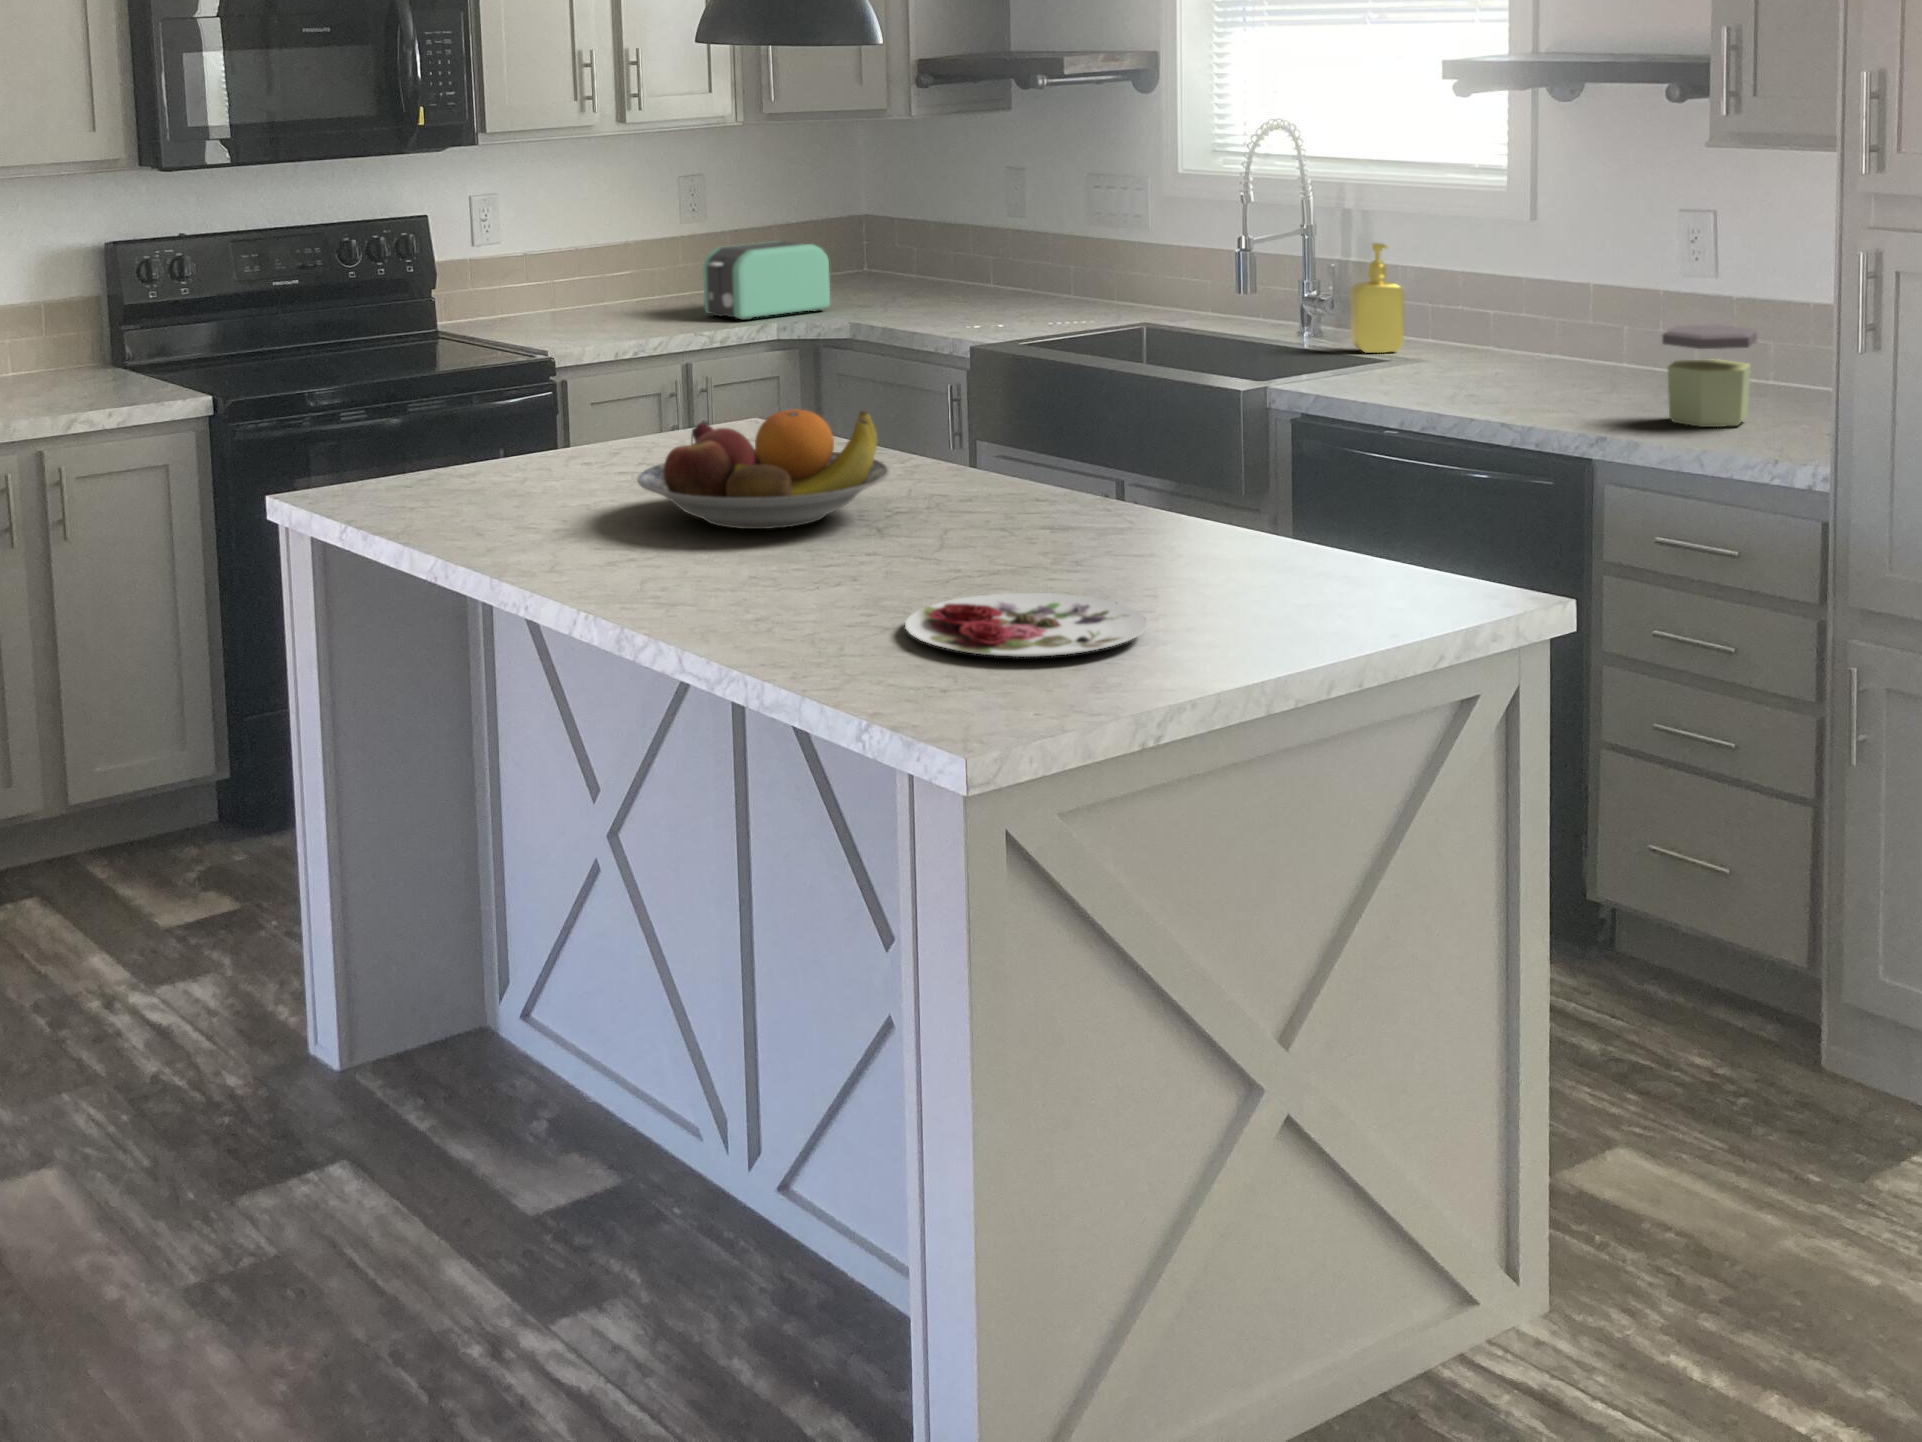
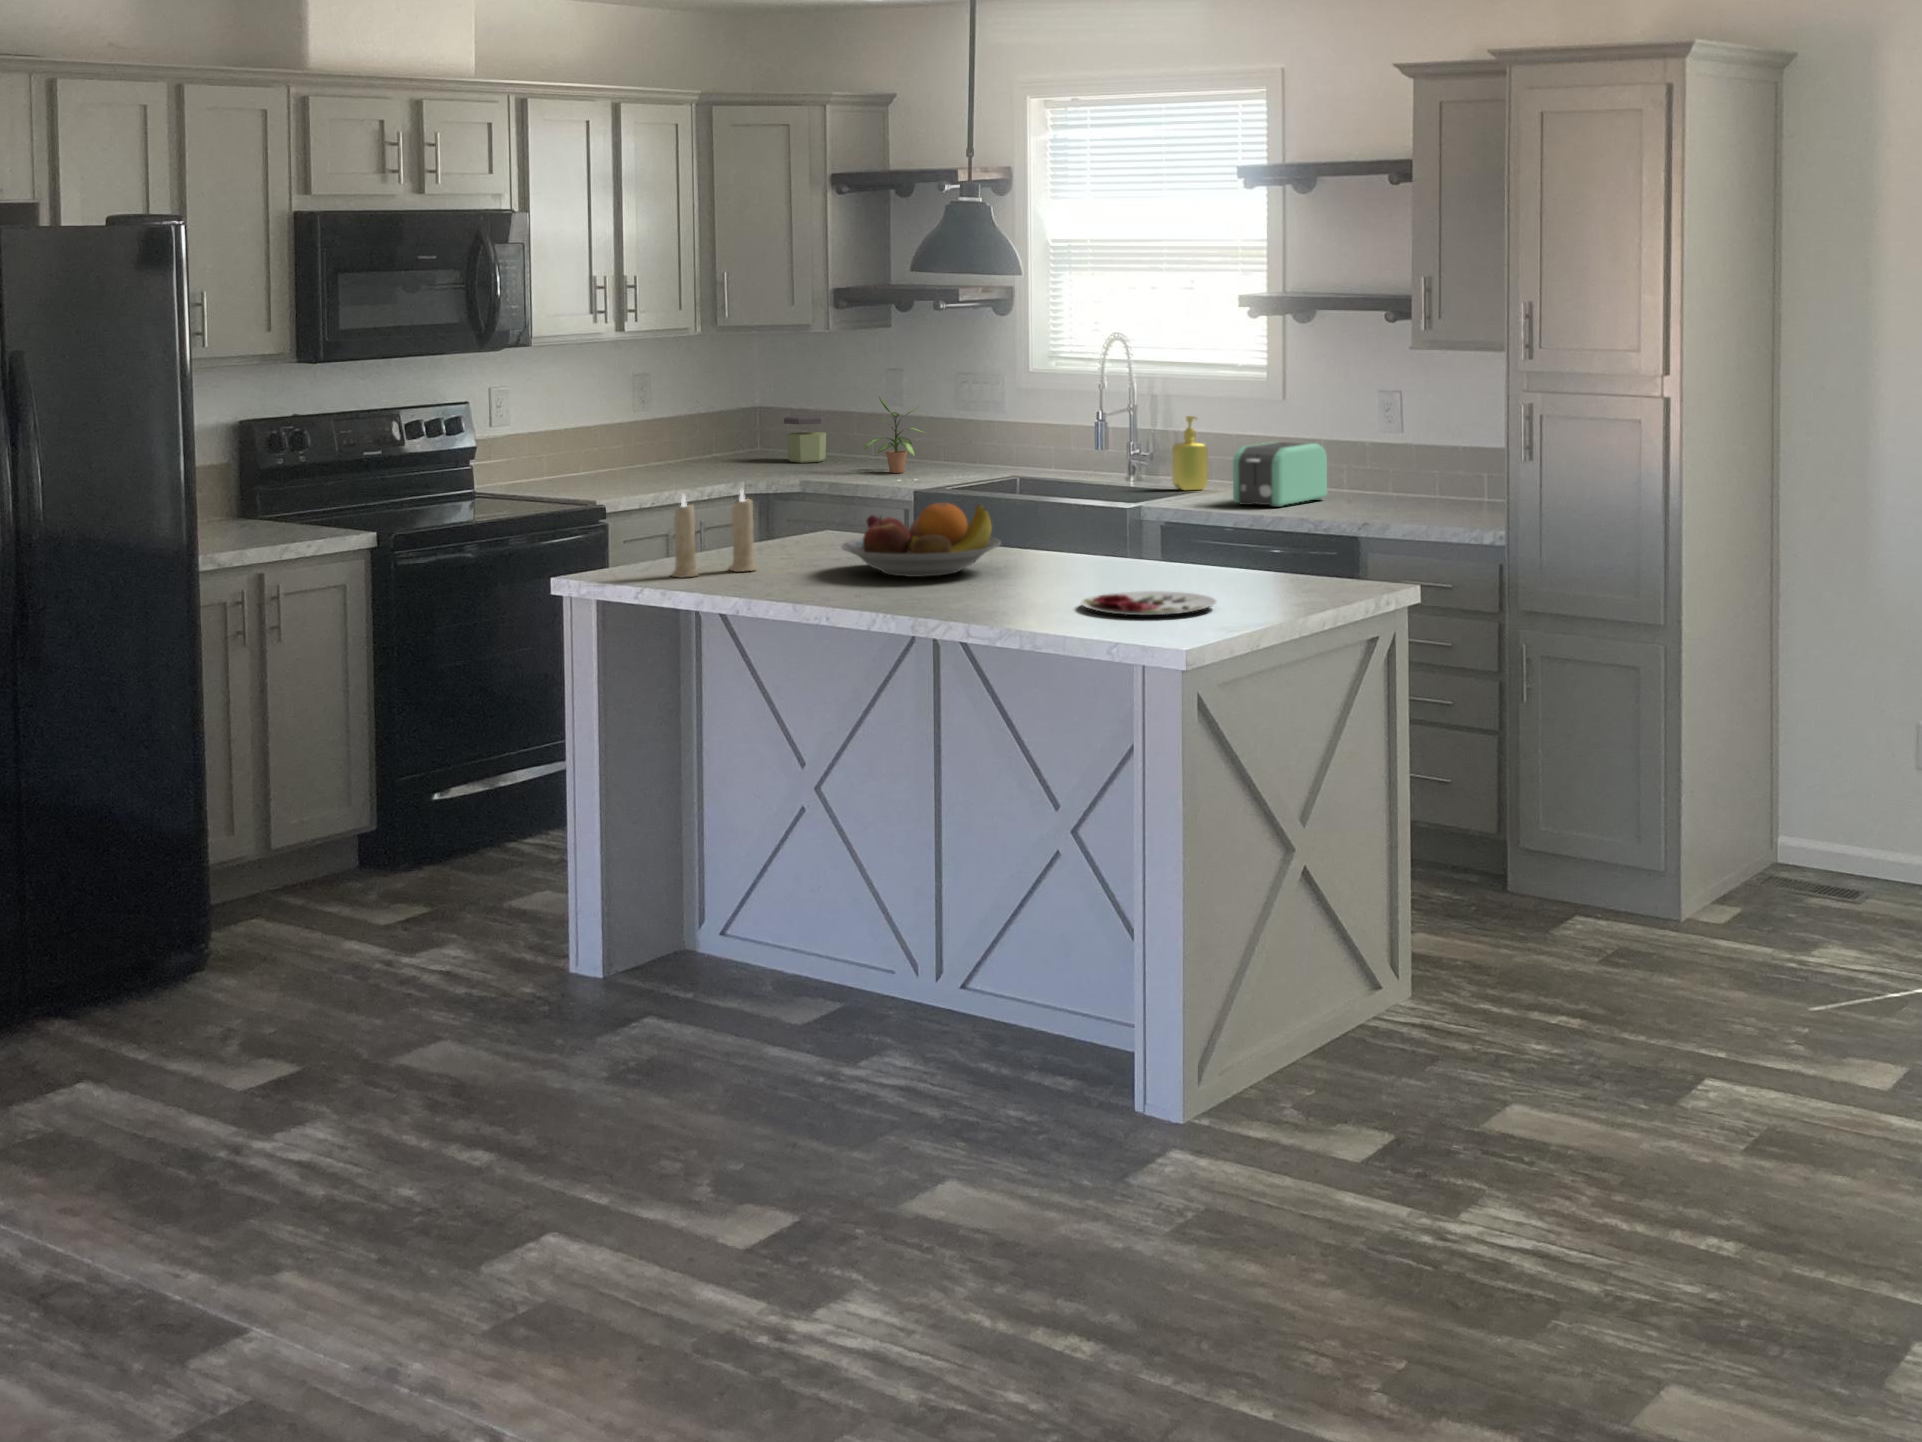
potted plant: none [947,204,1034,310] -> present [865,397,923,473]
toaster: present [703,241,830,320] -> present [1233,442,1327,507]
jar: present [1662,325,1757,427] -> present [784,415,829,463]
candle: none [394,372,535,512] -> present [672,490,757,577]

